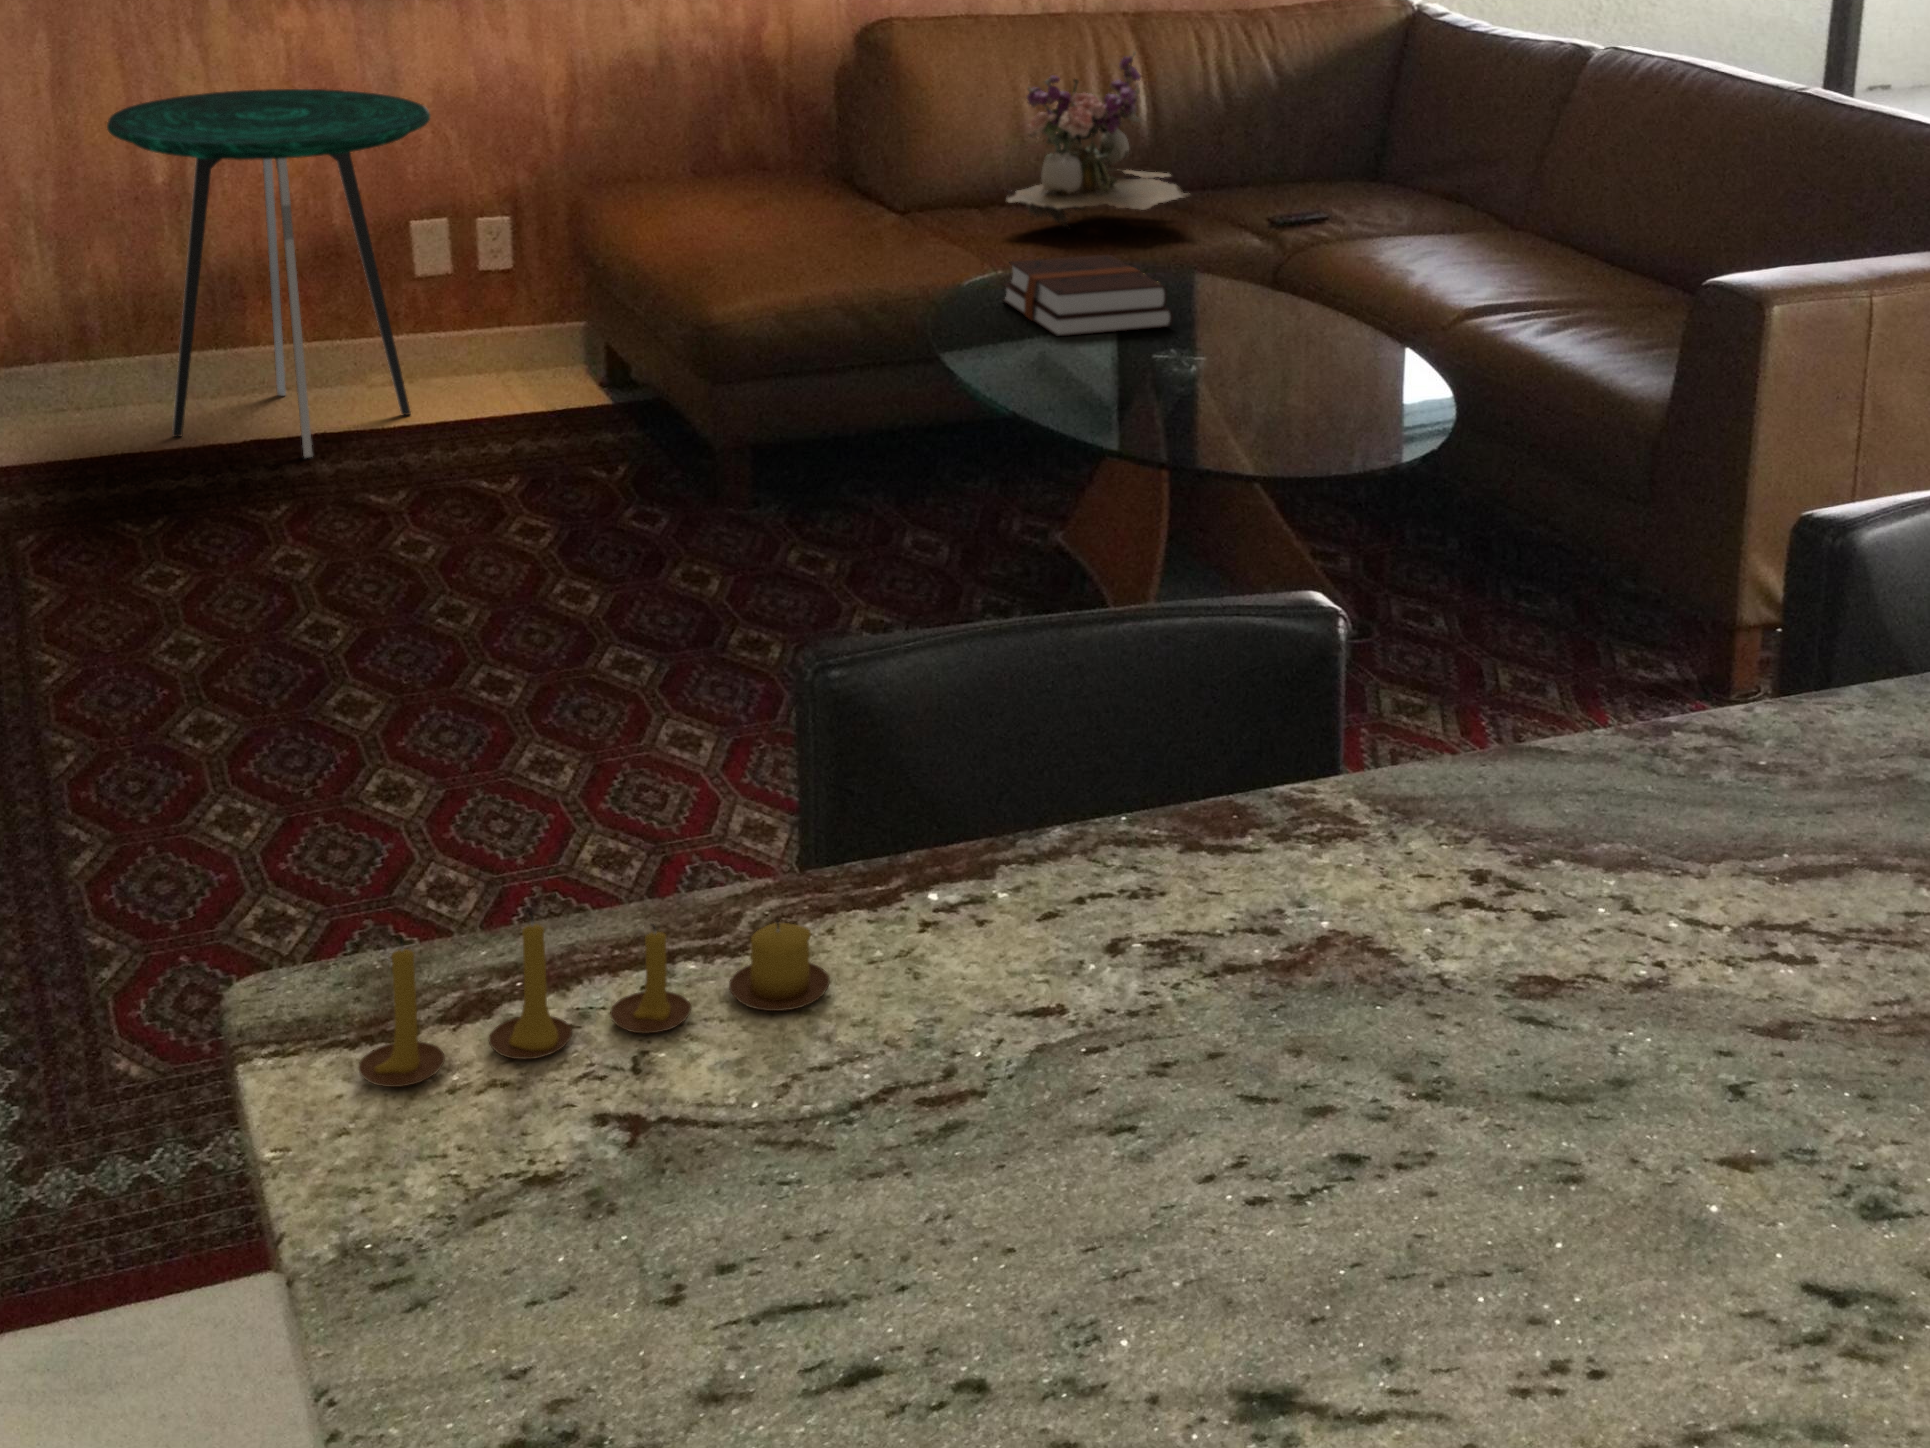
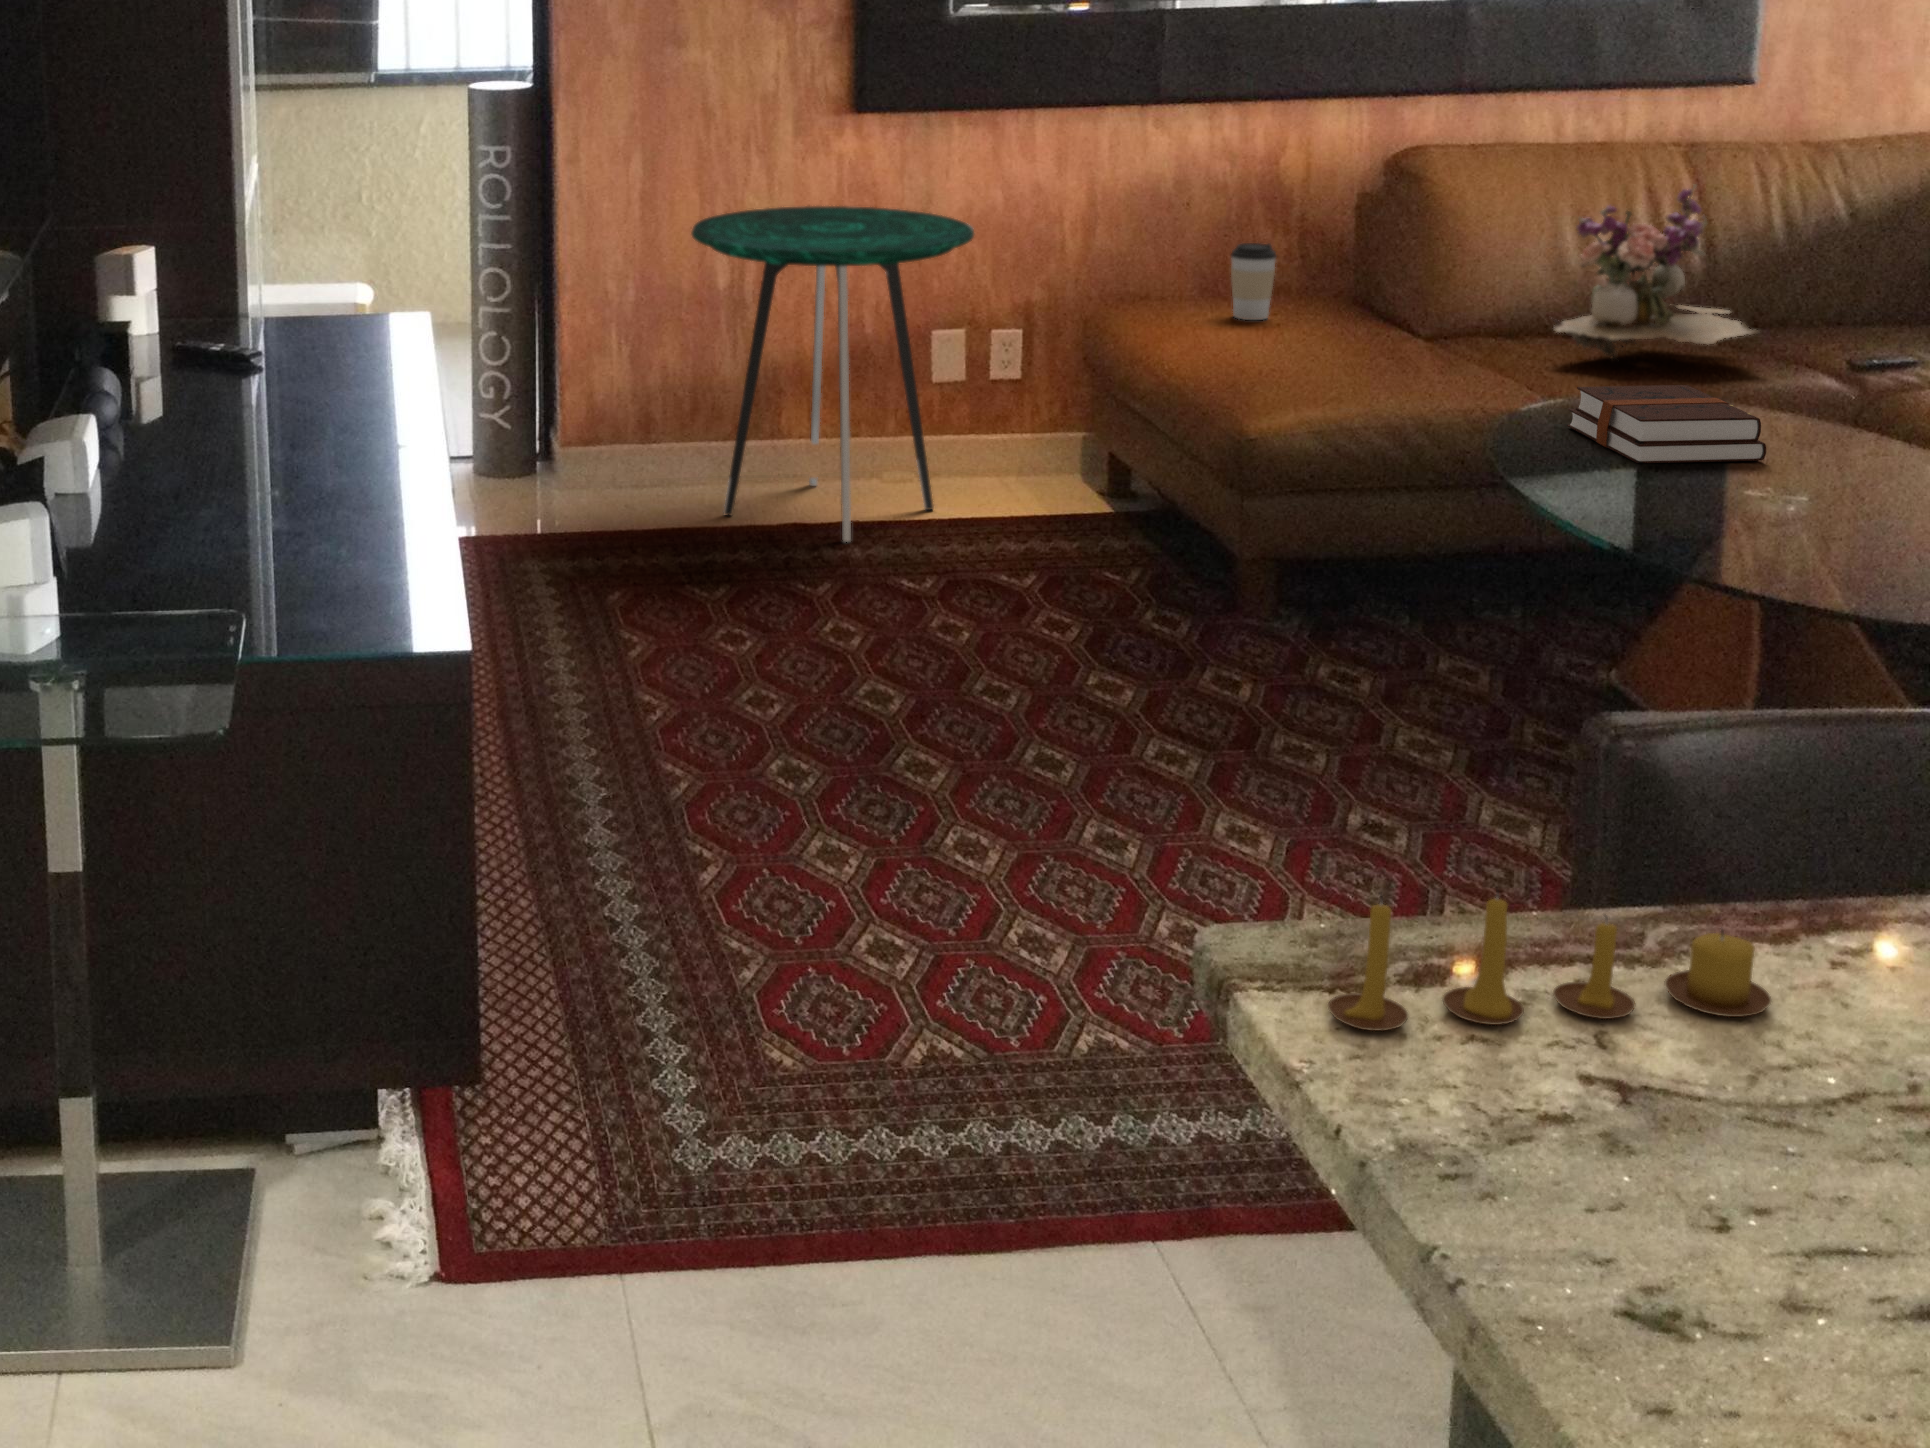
coffee cup: none [704,118,751,198] -> present [1231,243,1276,320]

